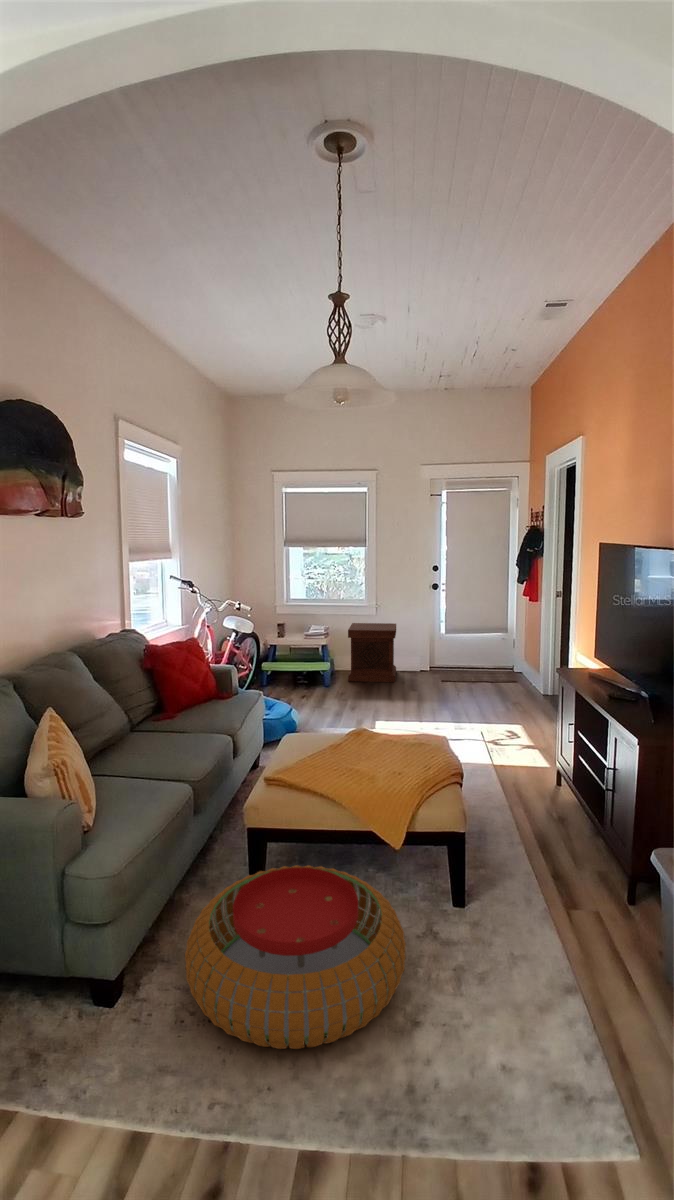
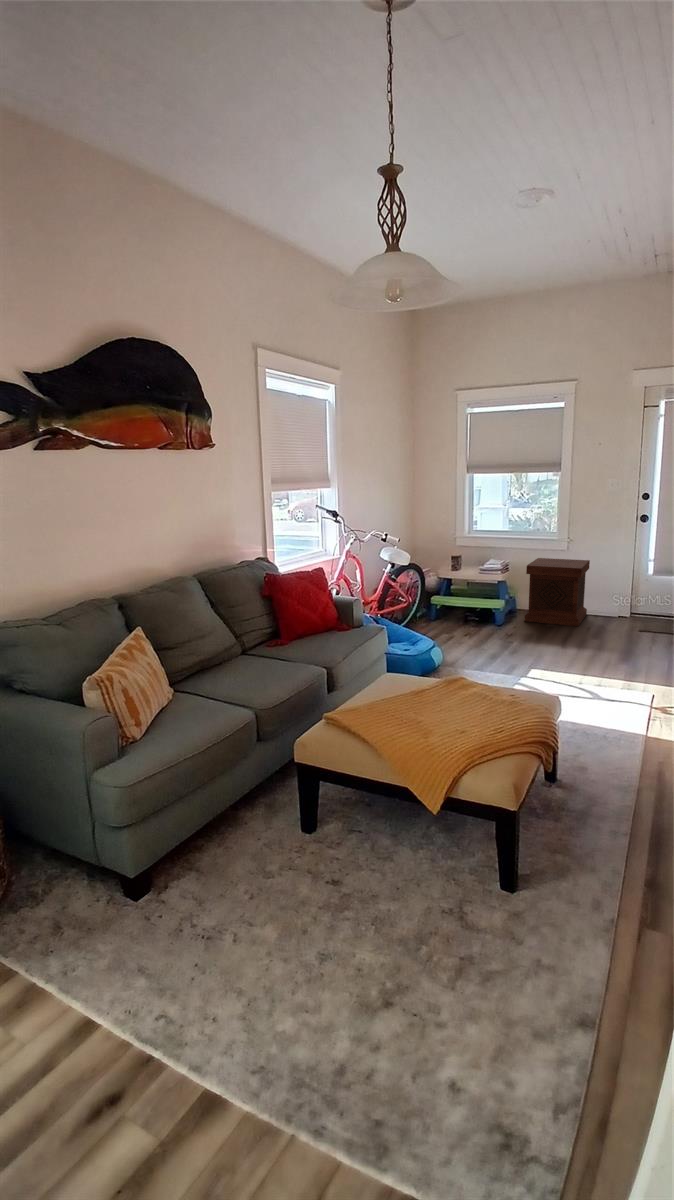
pouf: present [185,865,406,1049] -> none [183,807,410,995]

